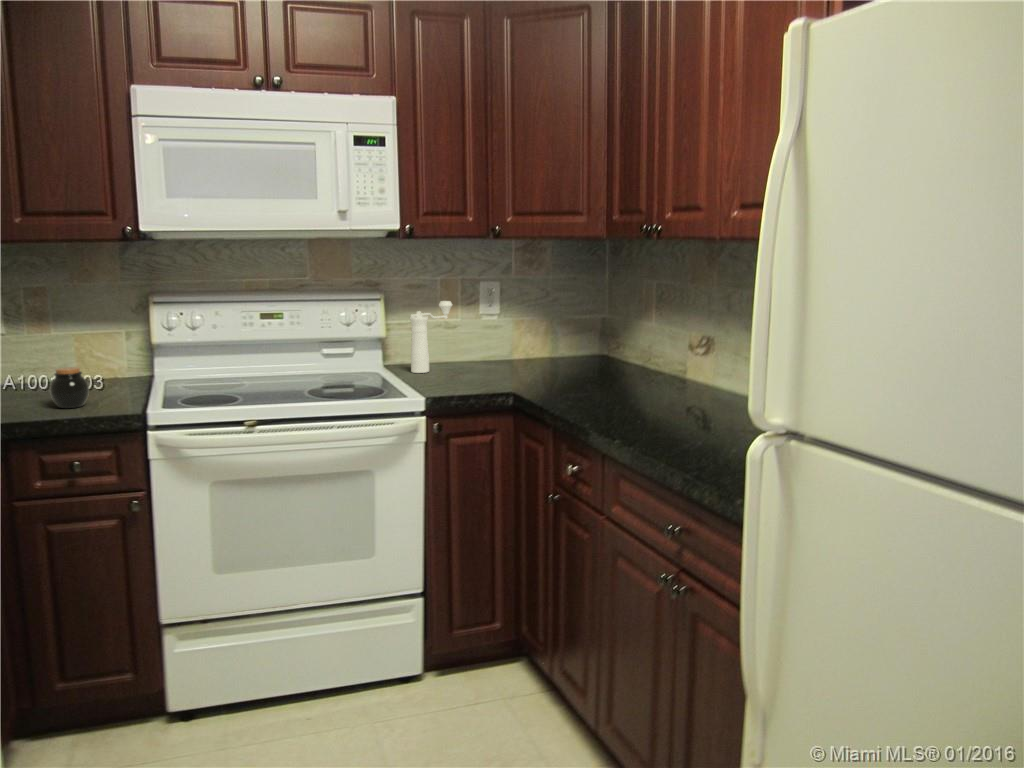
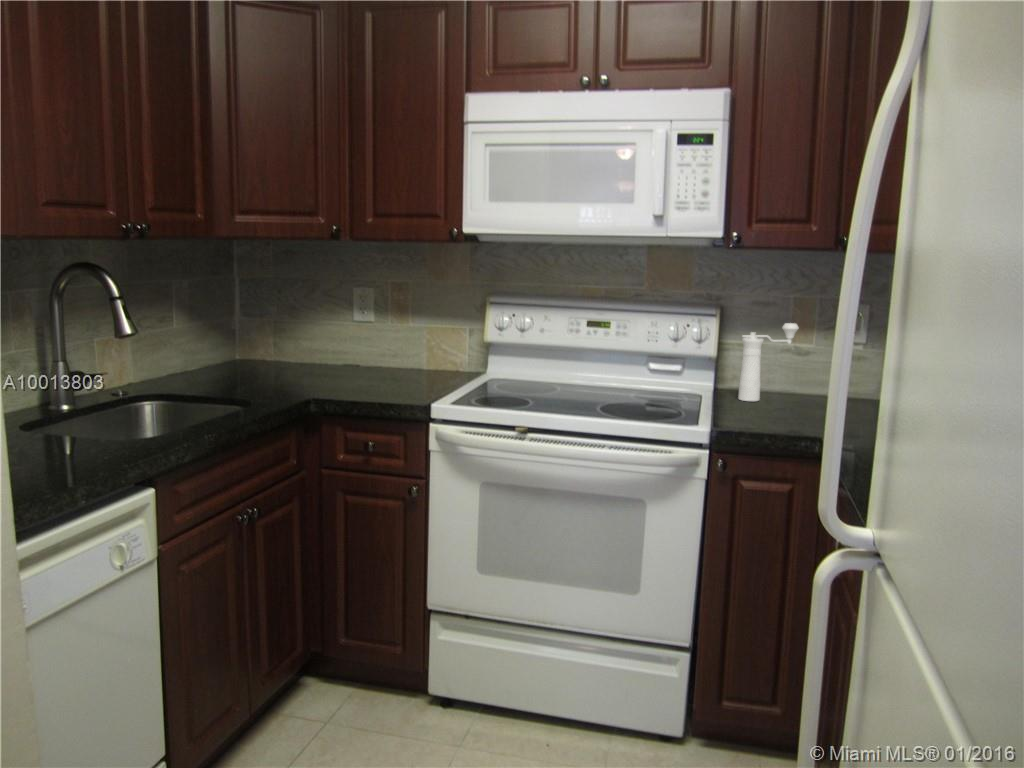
jar: present [50,367,89,408] -> none [372,355,405,392]

